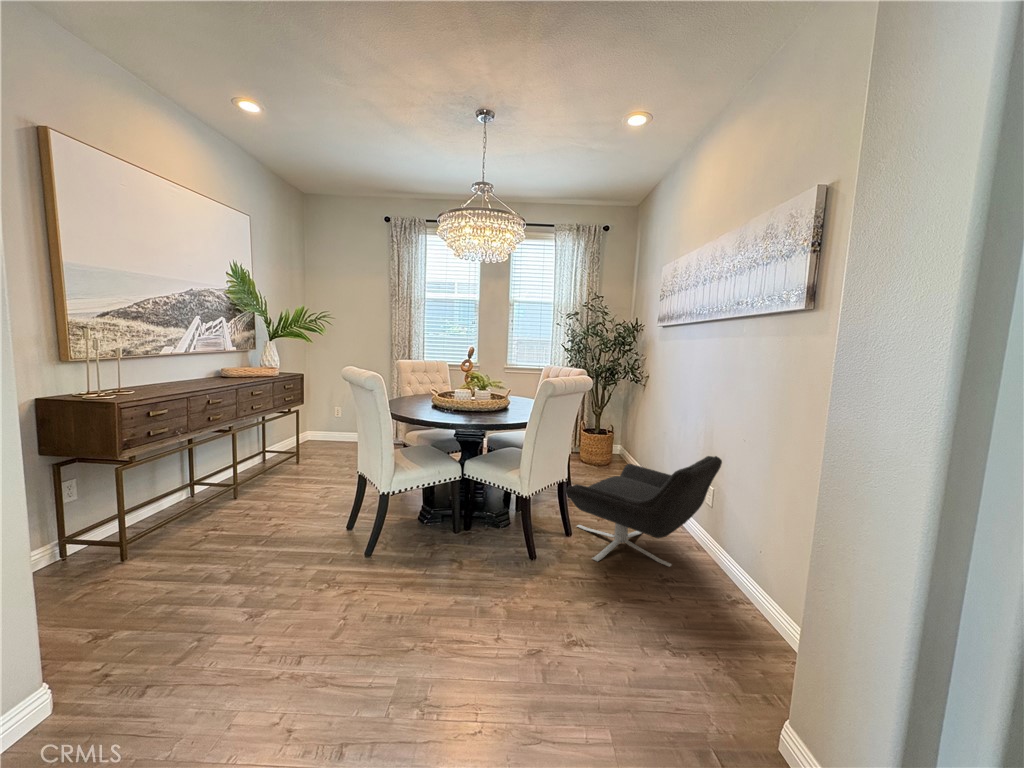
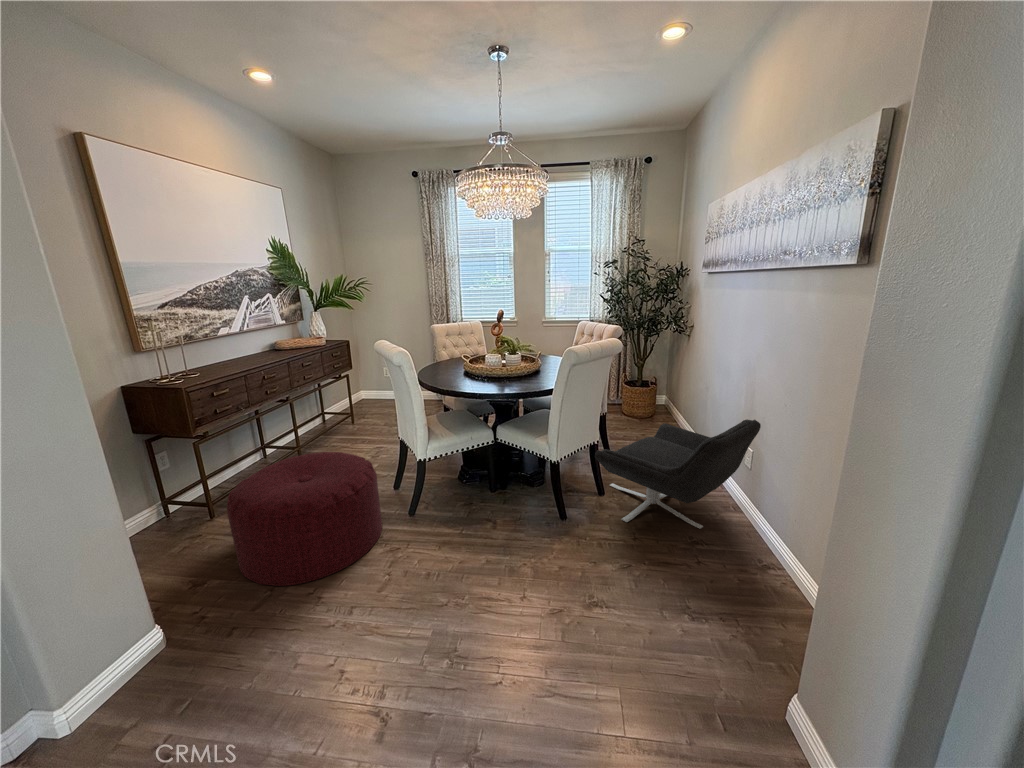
ottoman: none [153,483,335,635] -> present [227,452,382,586]

